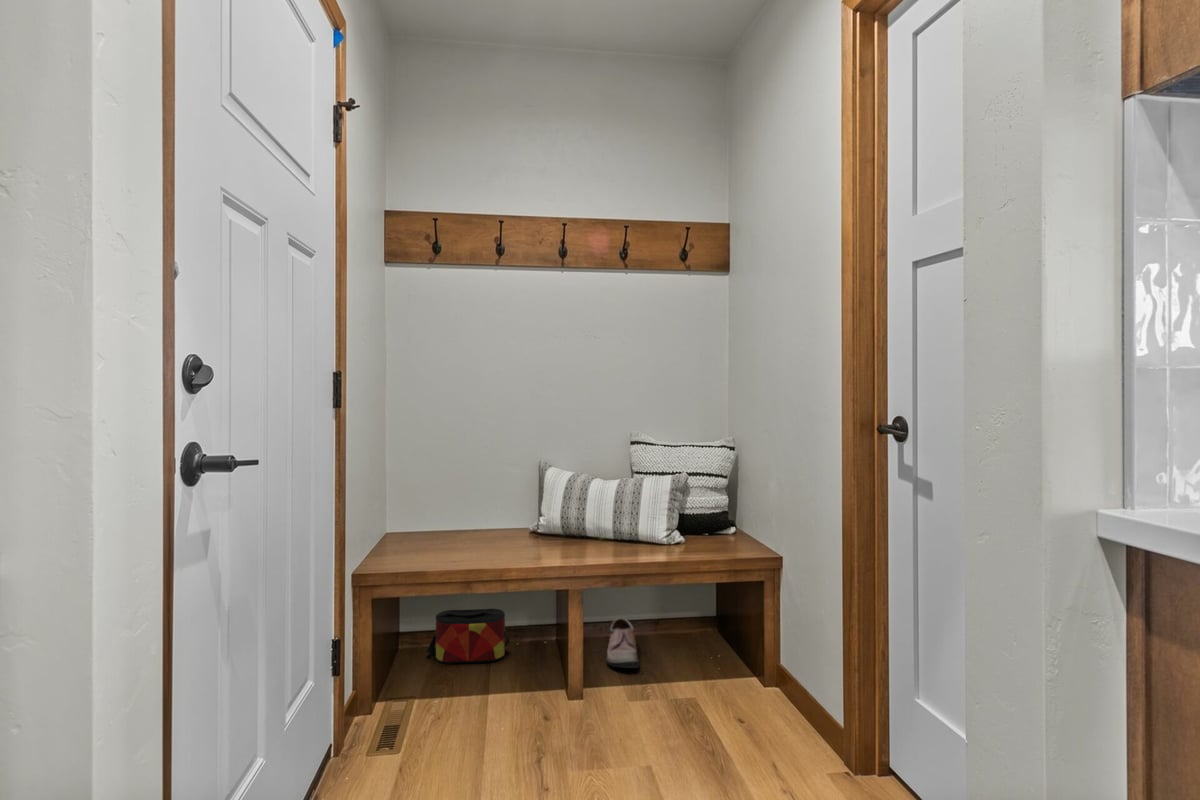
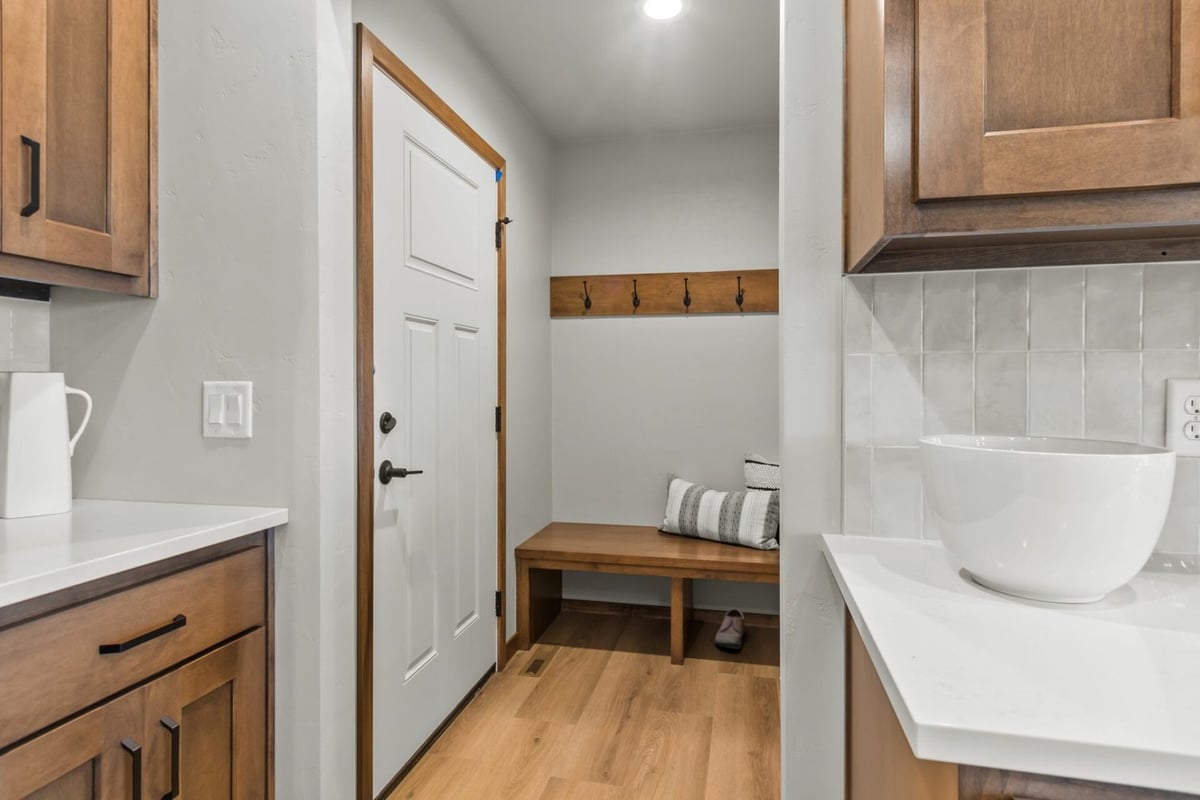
bag: present [427,609,510,664] -> none [578,586,641,630]

